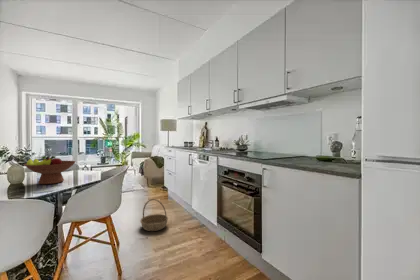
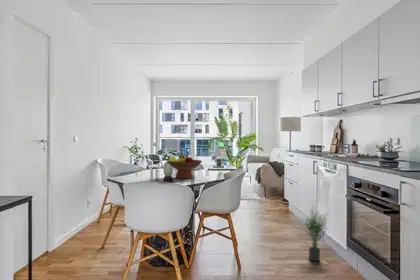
potted plant: none [175,194,207,241] -> present [302,211,326,261]
basket: present [140,199,168,231] -> none [256,209,287,244]

